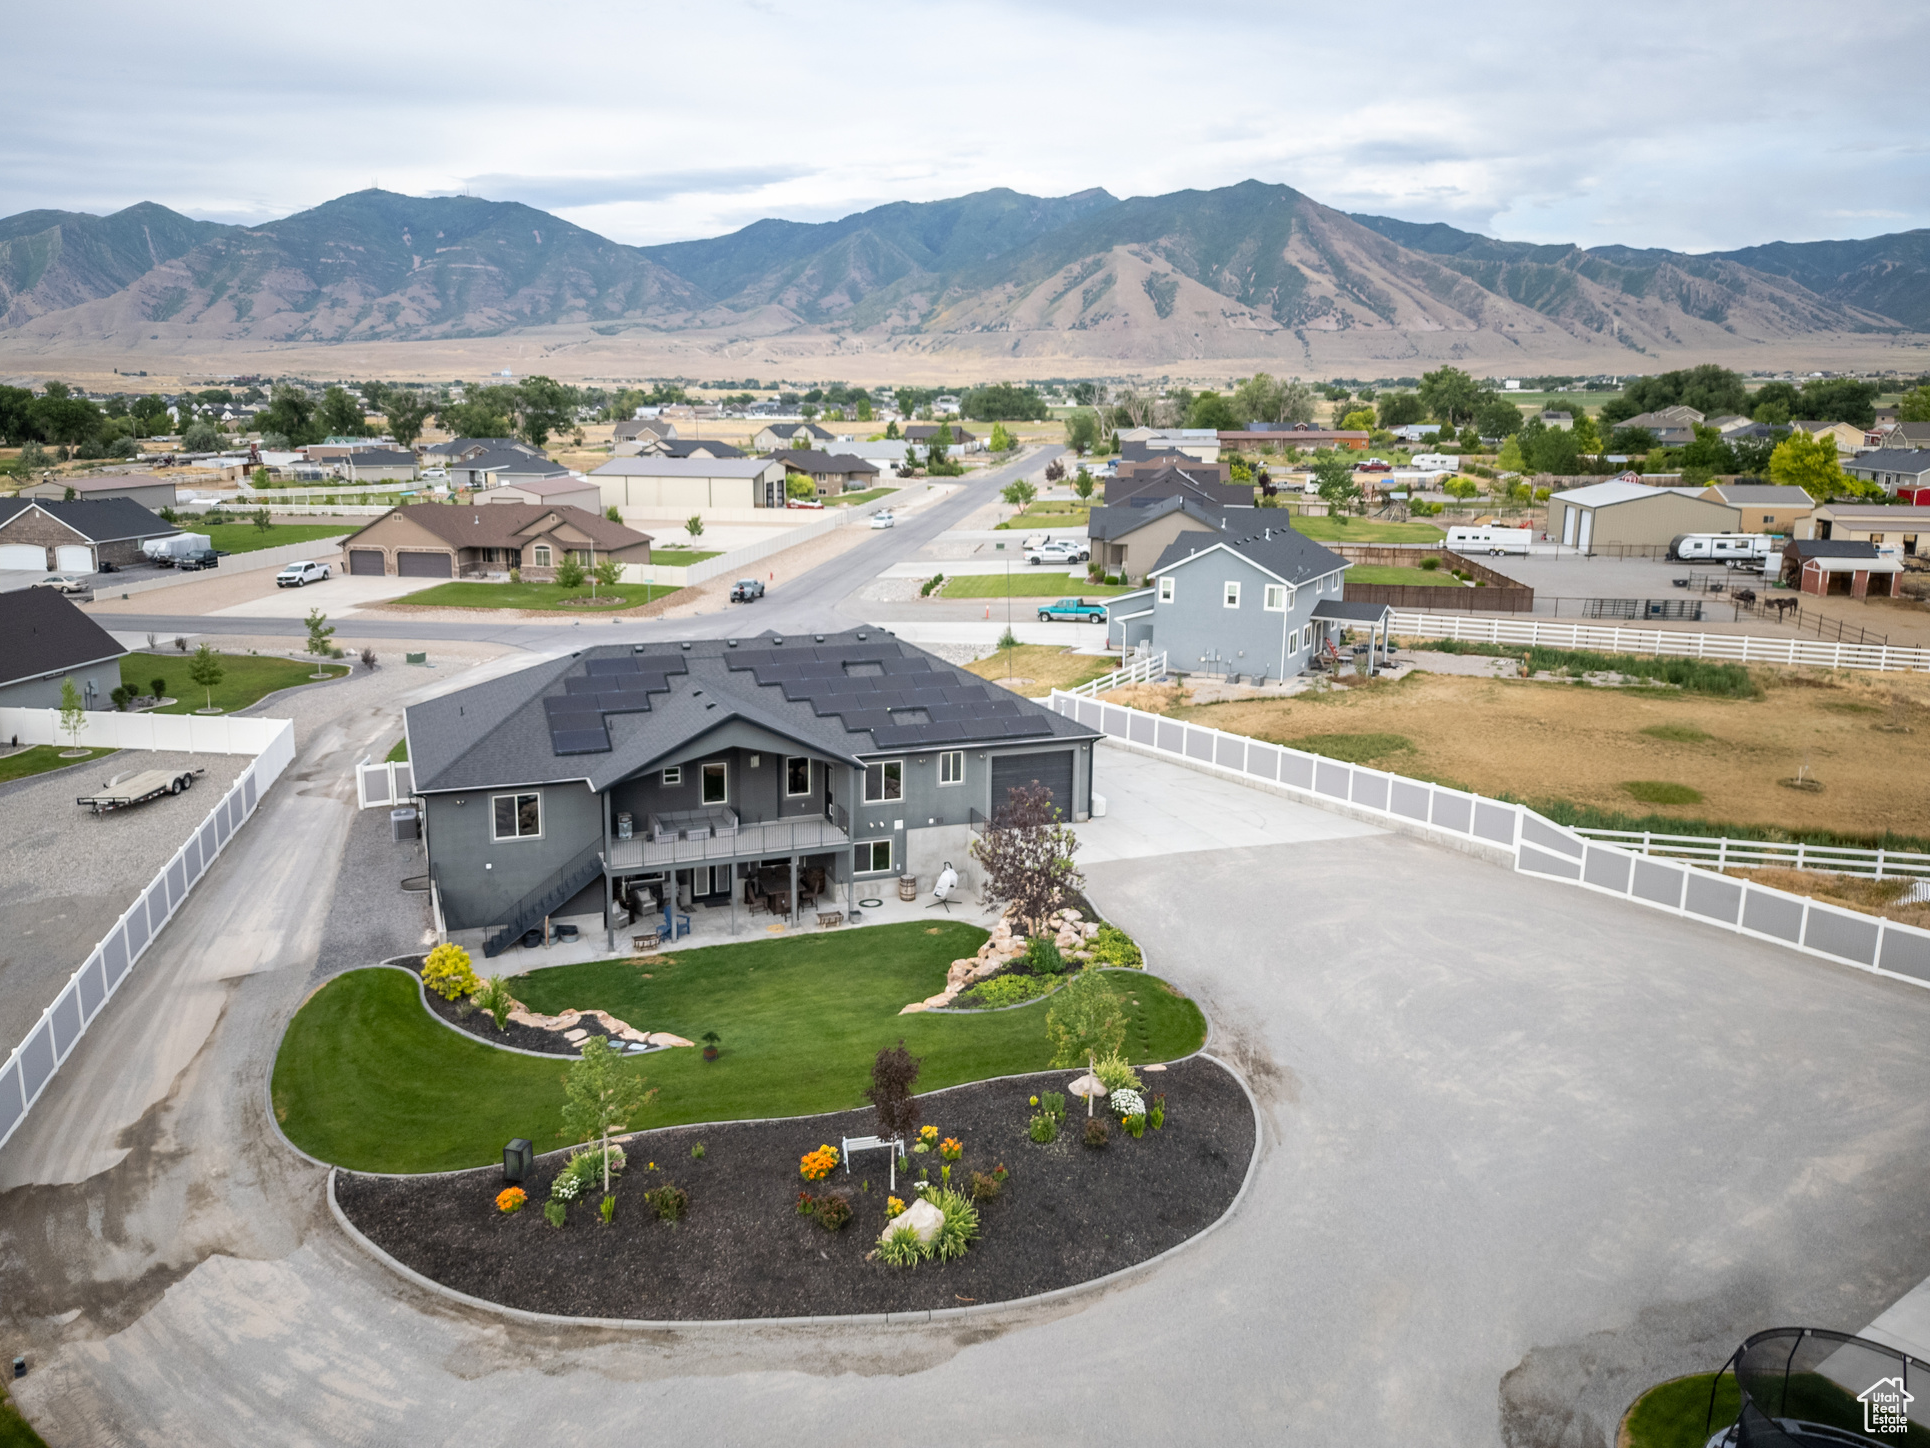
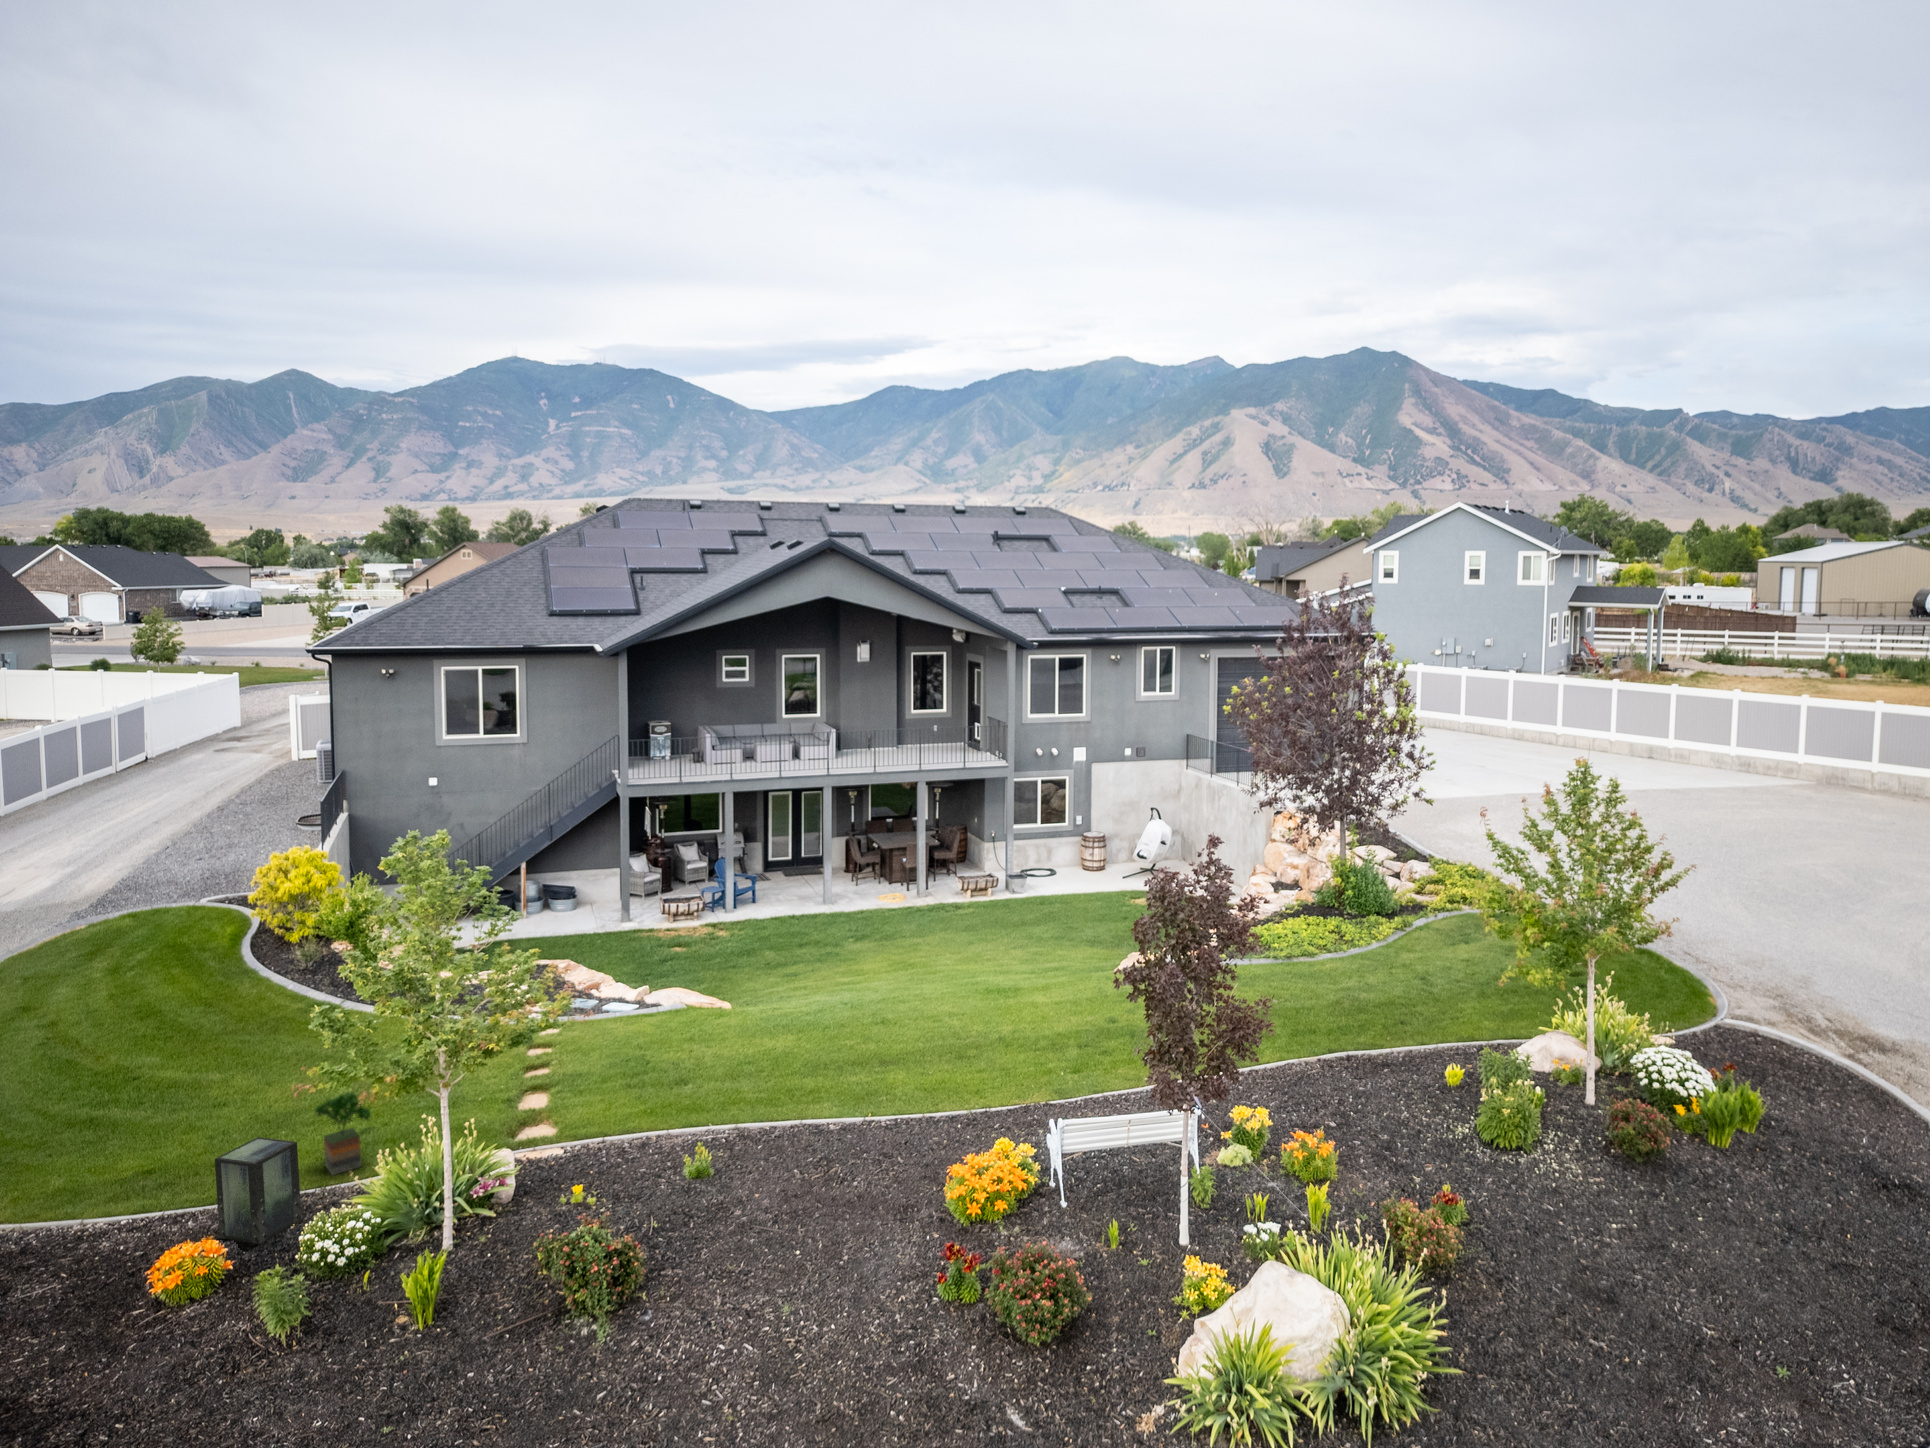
potted tree: present [701,1031,721,1062] -> present [315,1093,371,1175]

